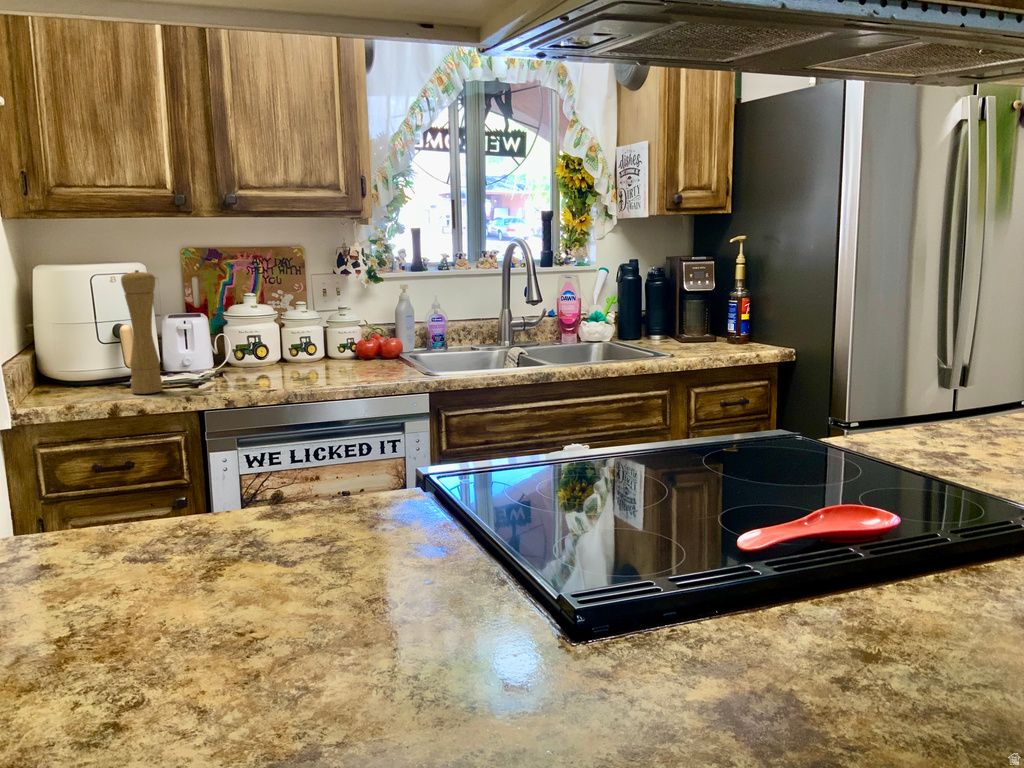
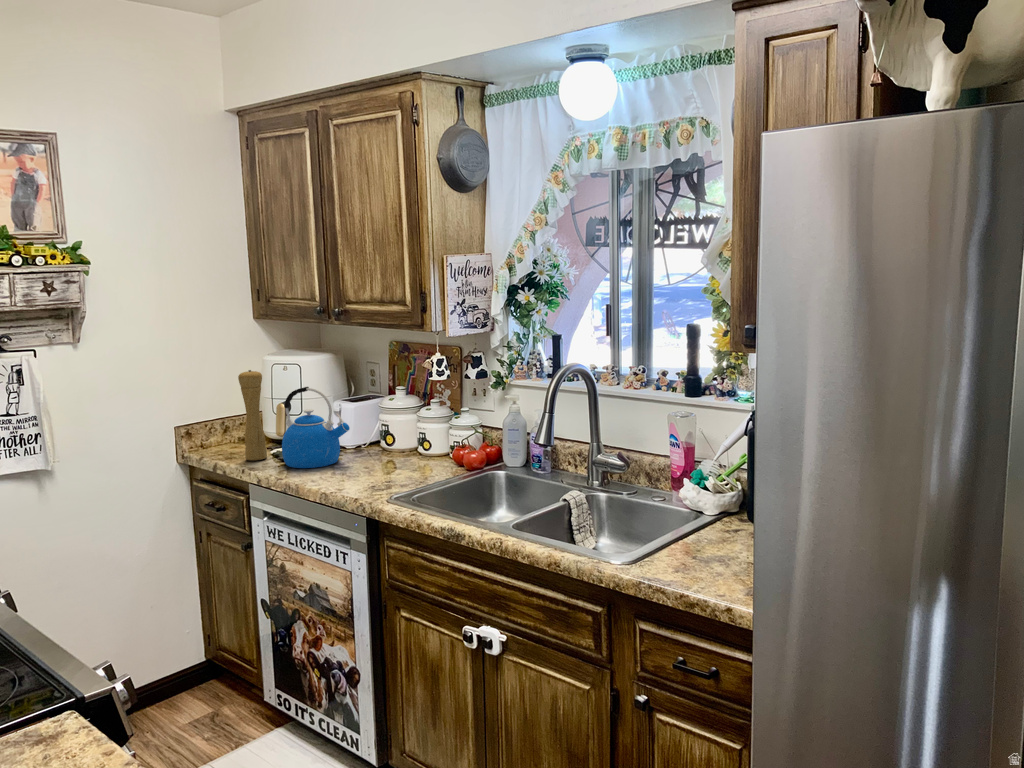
kettle: none [190,286,270,386] -> present [282,387,350,468]

